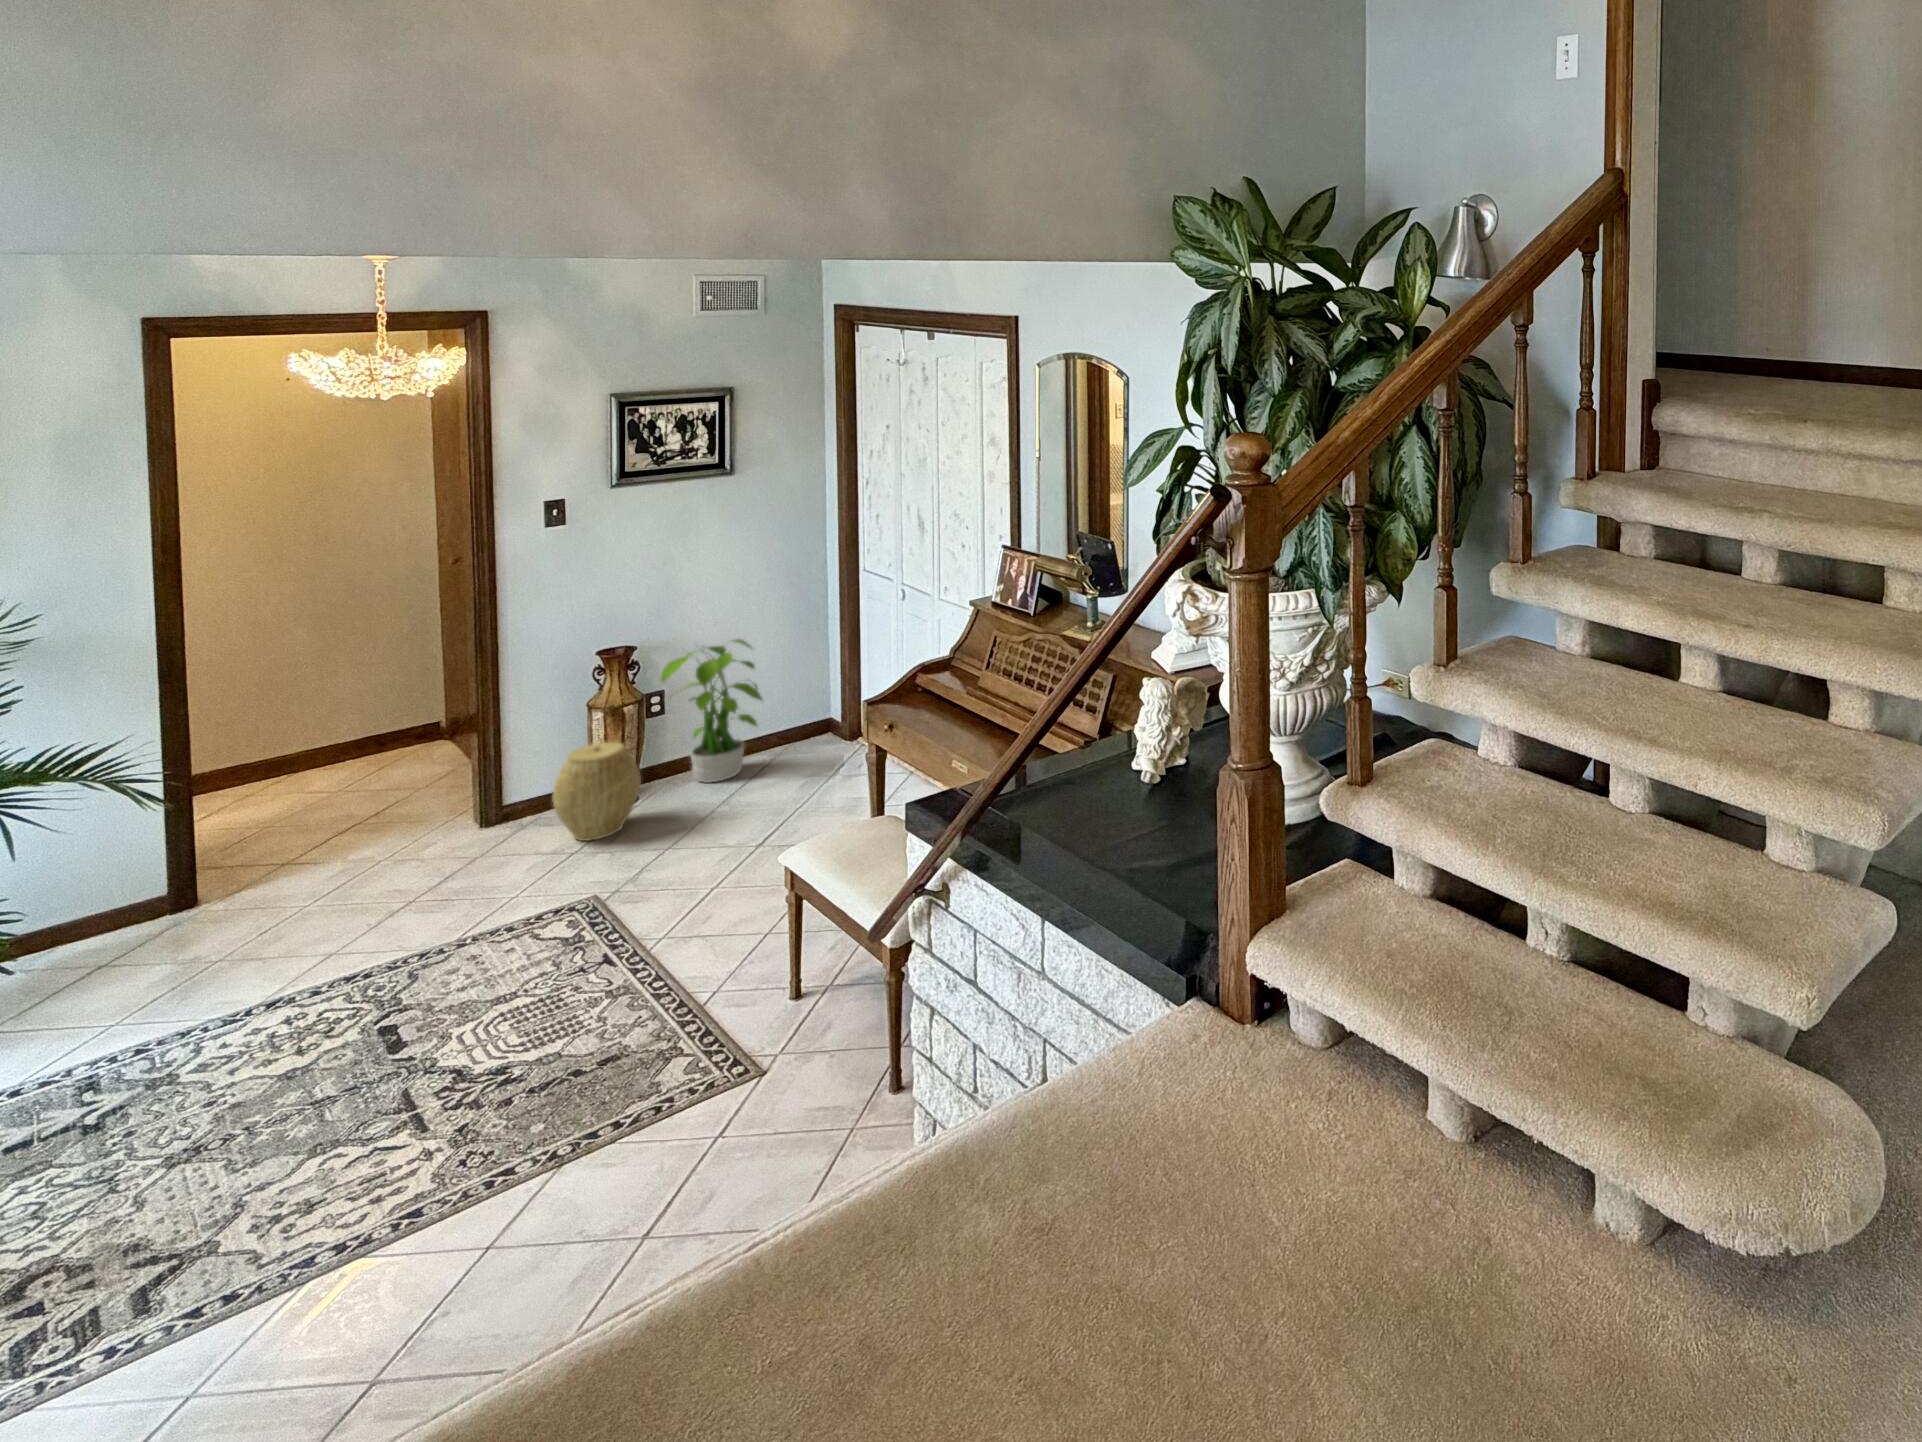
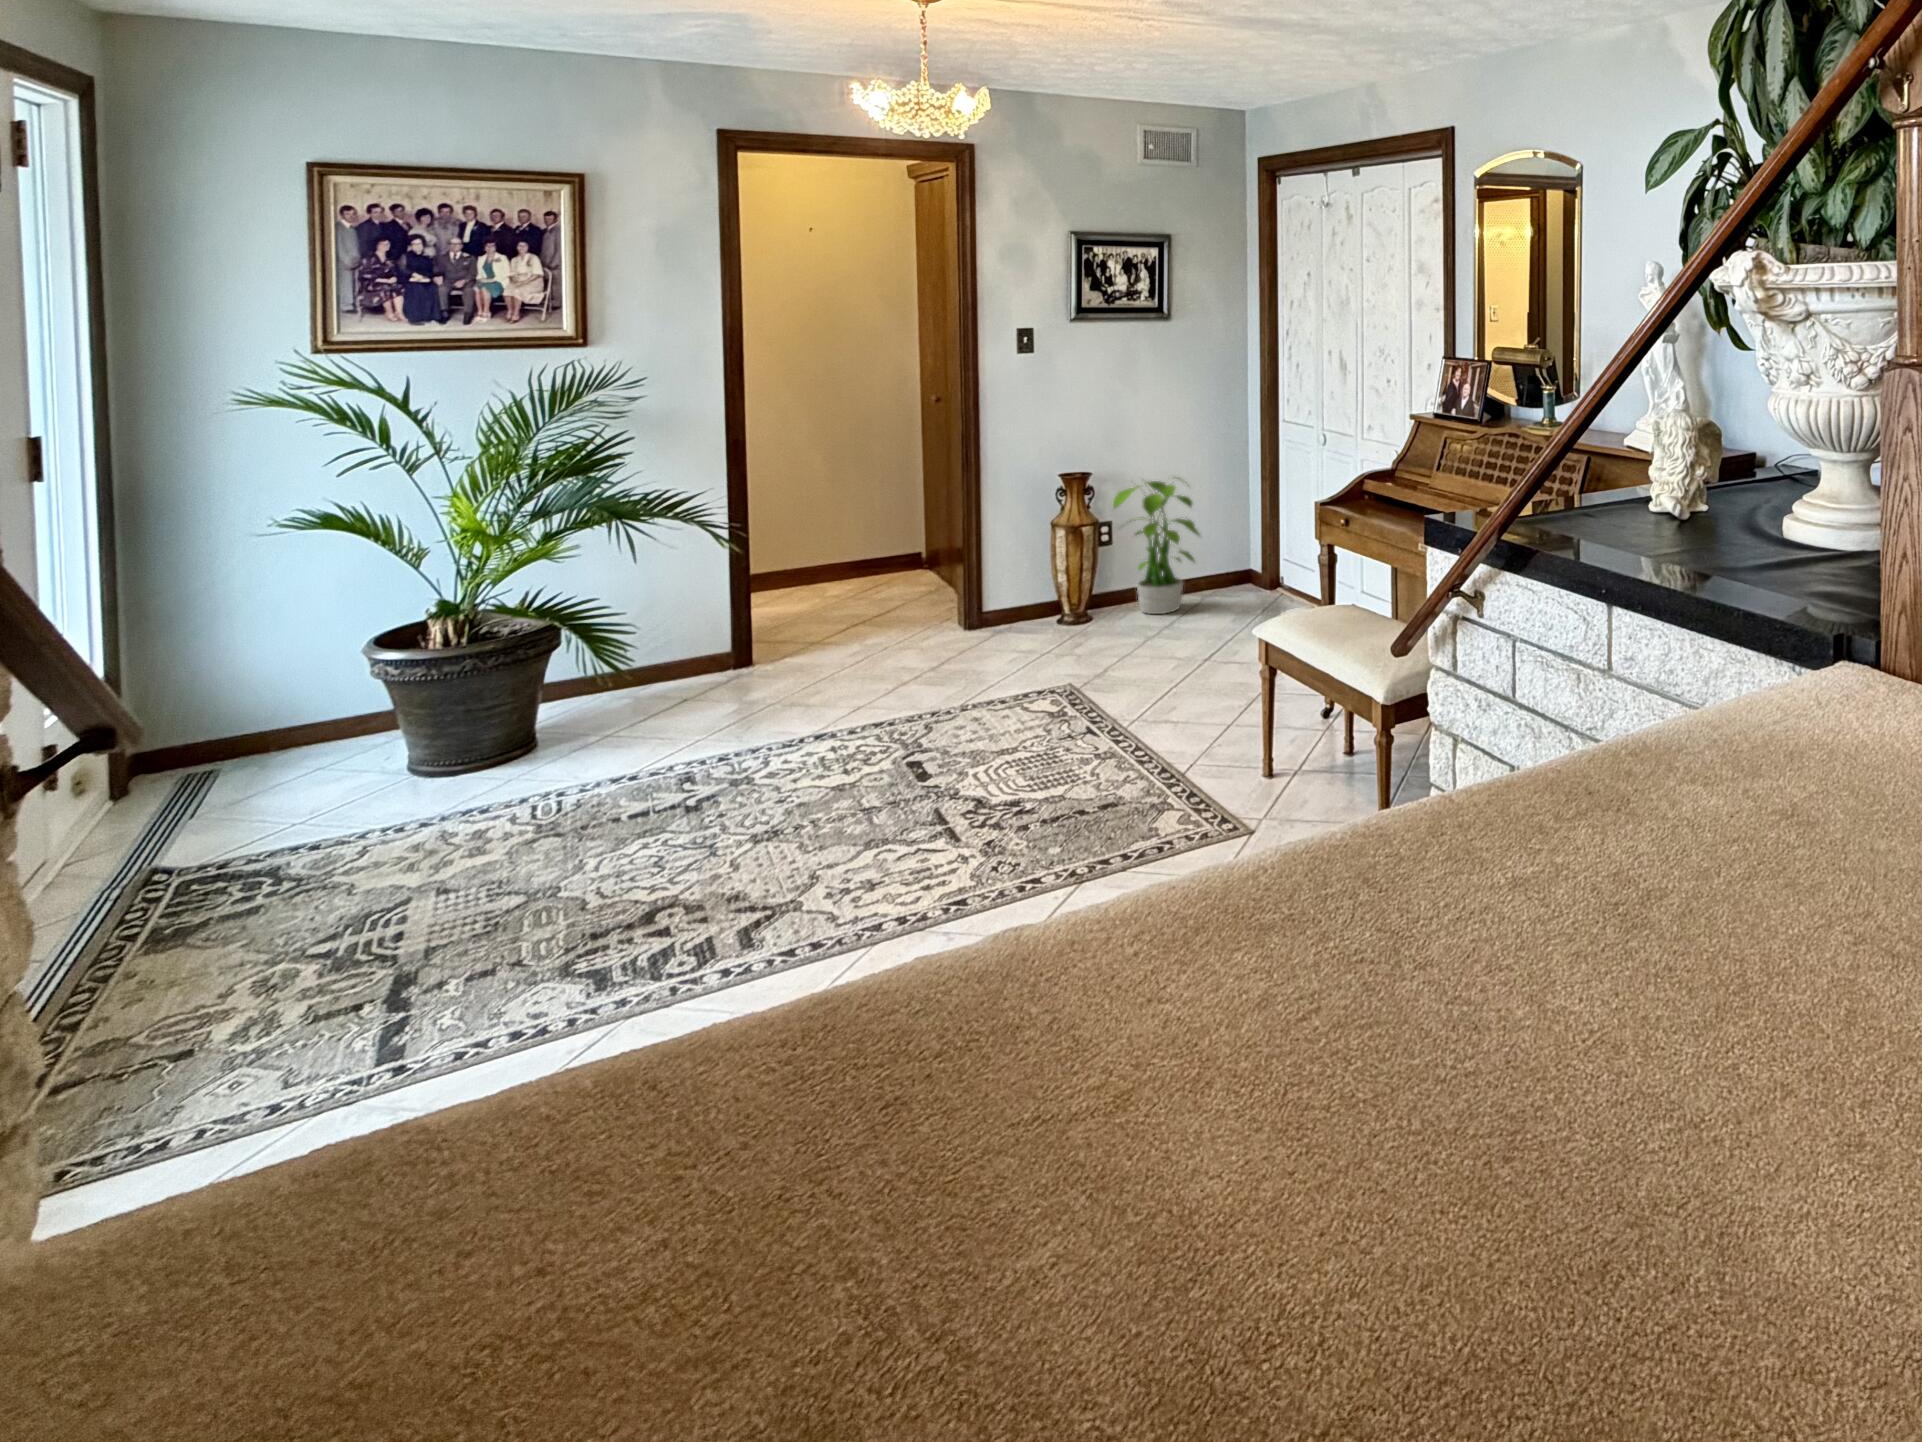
woven basket: present [552,742,641,841] -> none [1028,557,1100,647]

